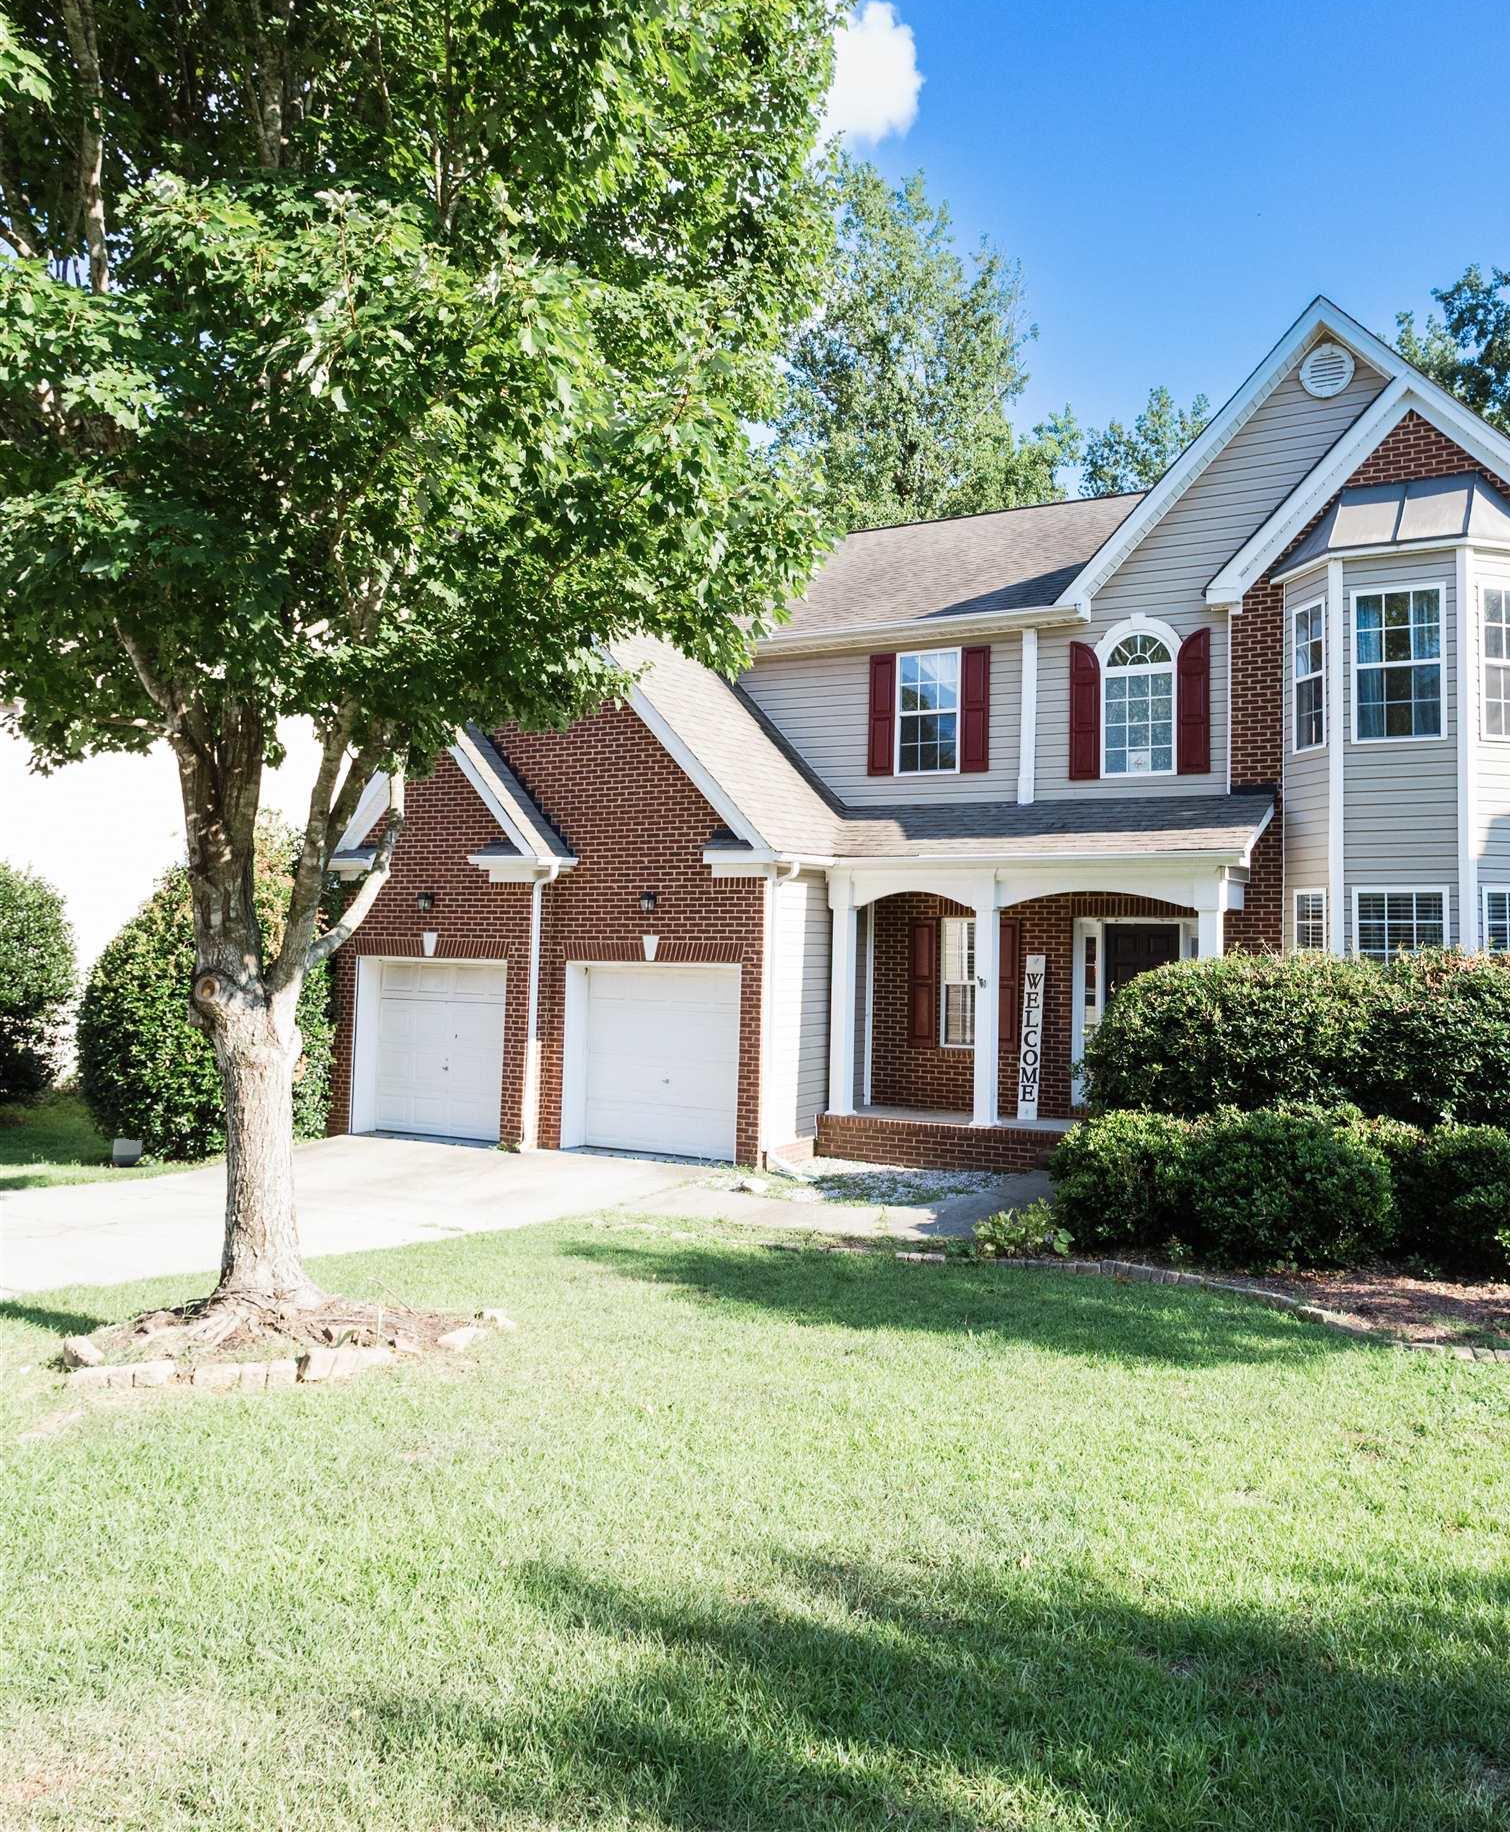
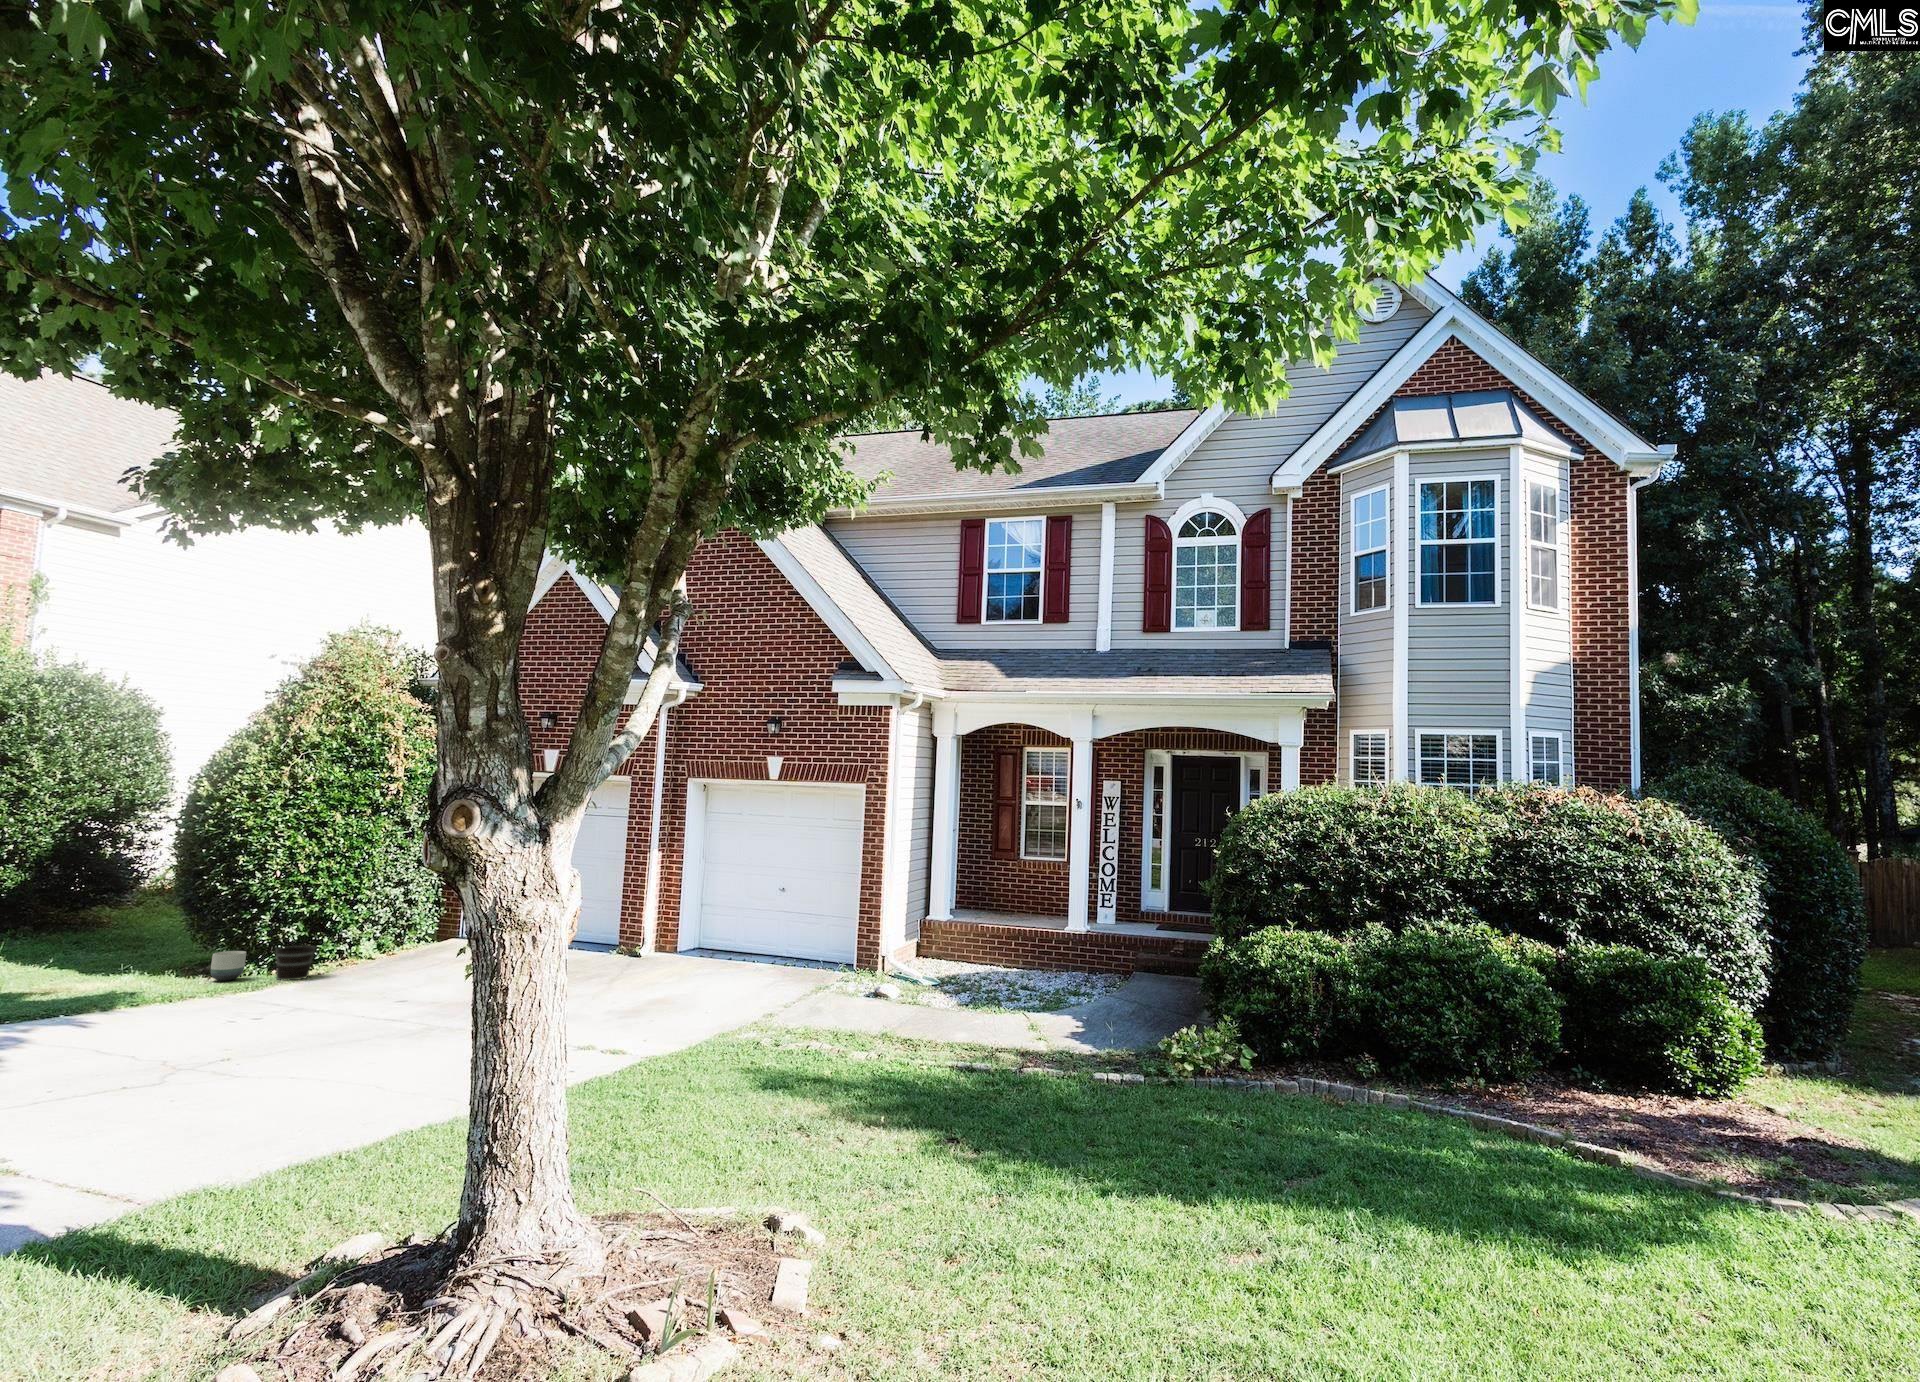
bucket: none [167,1135,203,1167] -> present [276,946,315,980]

